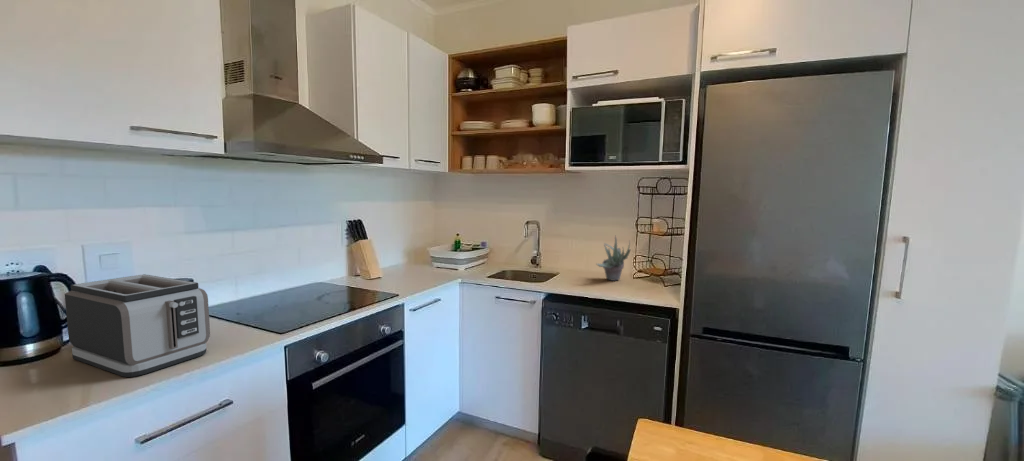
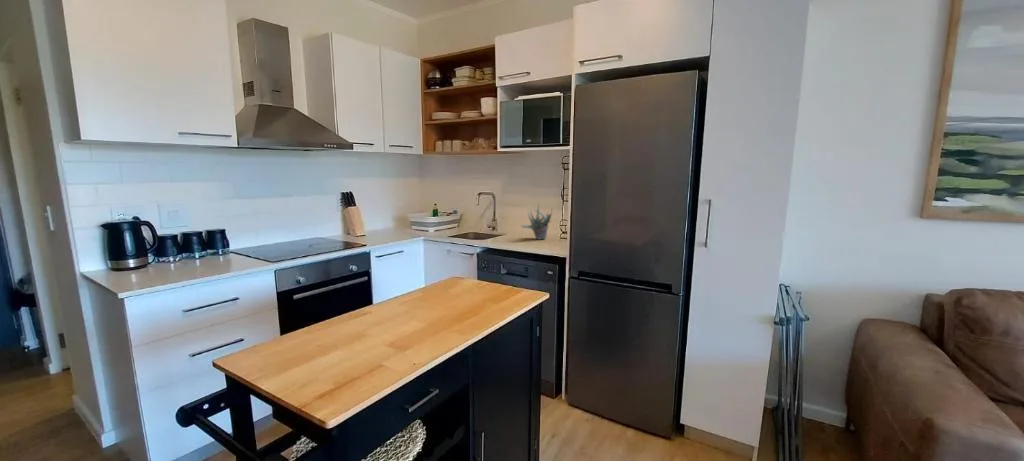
toaster: present [65,274,210,377] -> none [147,223,225,277]

